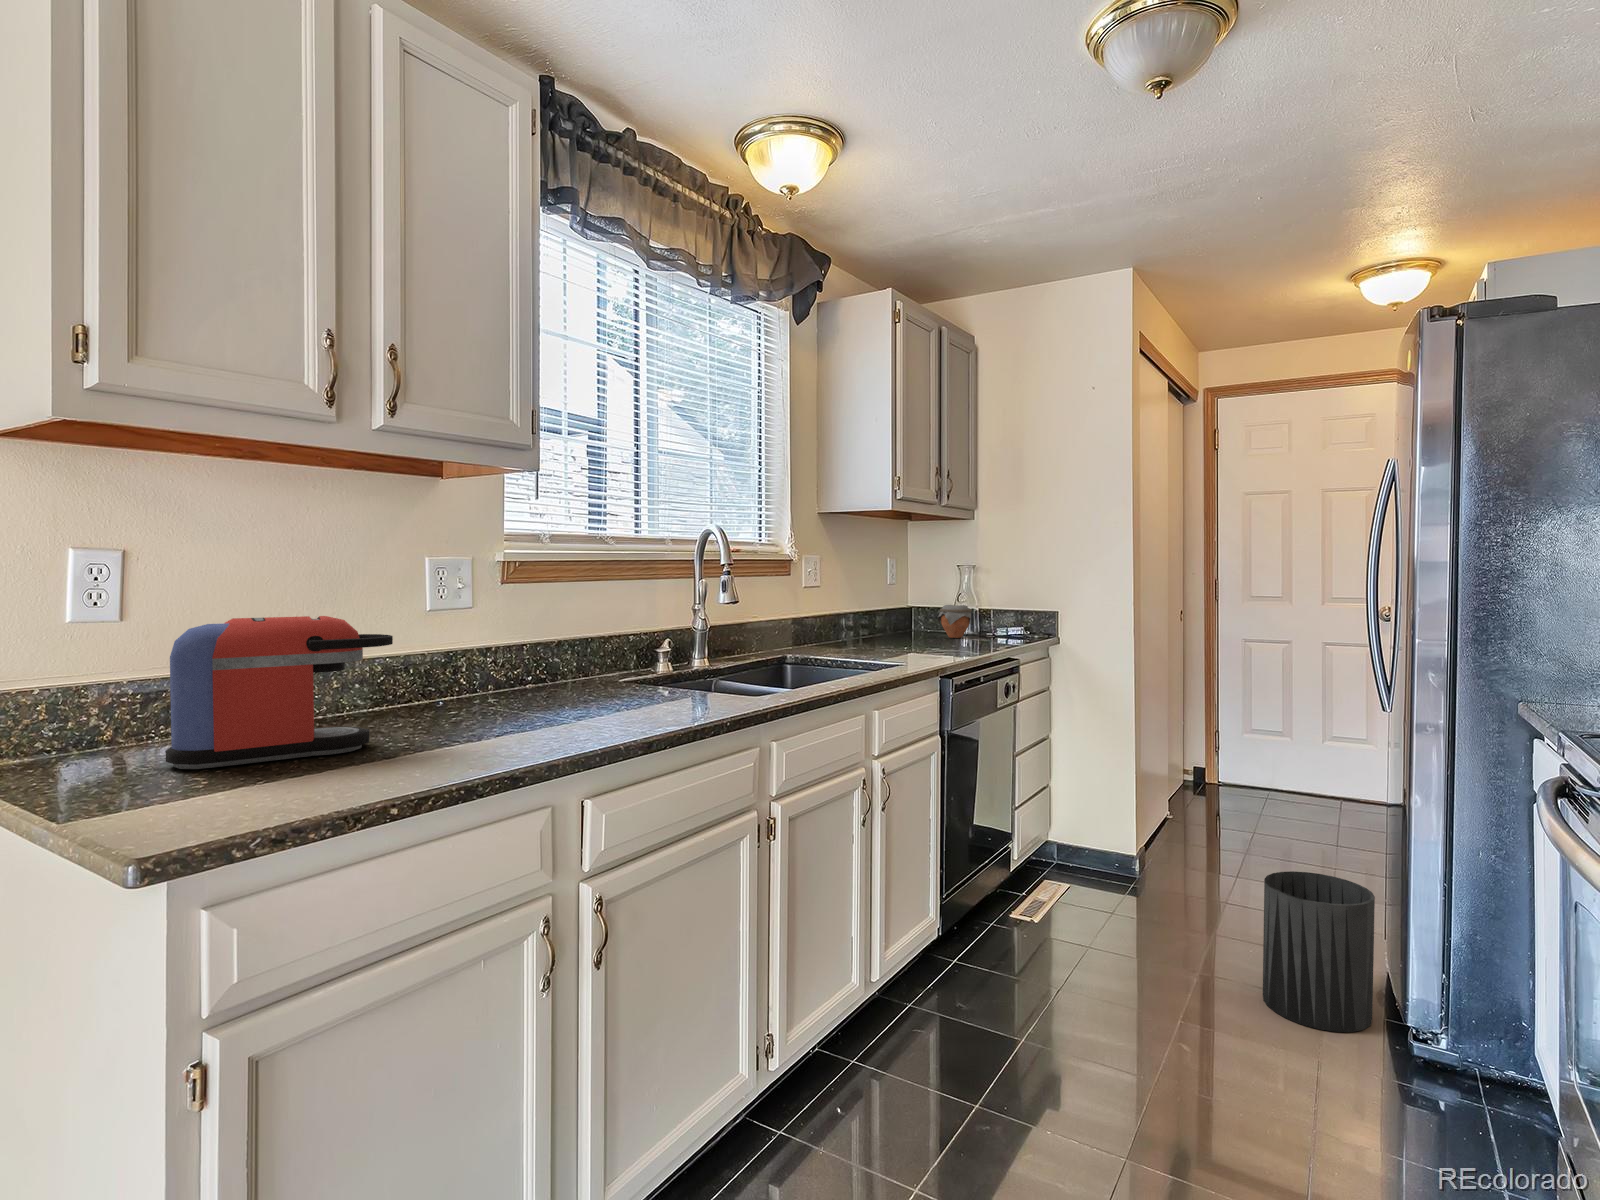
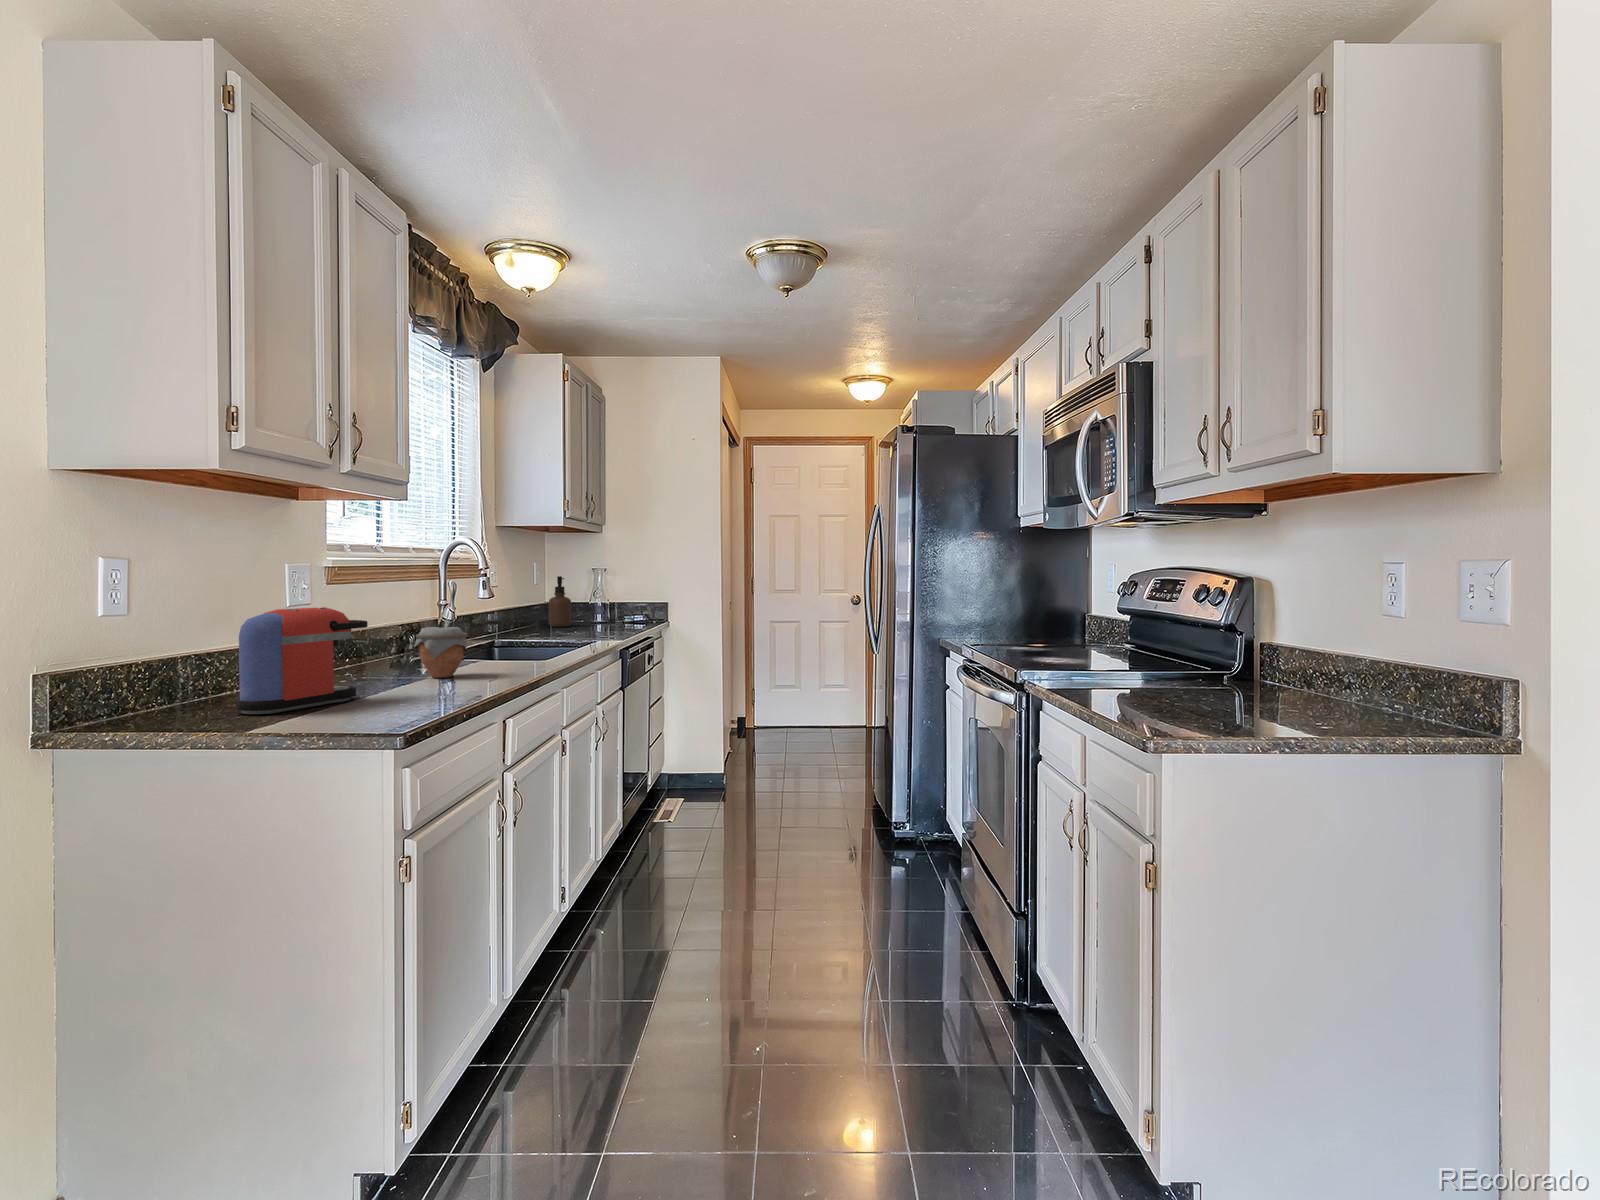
soap dispenser: none [895,577,922,641] -> present [548,576,571,627]
jar: present [938,605,972,638] -> present [414,627,468,678]
trash can: present [1263,871,1375,1032] -> none [820,756,877,842]

